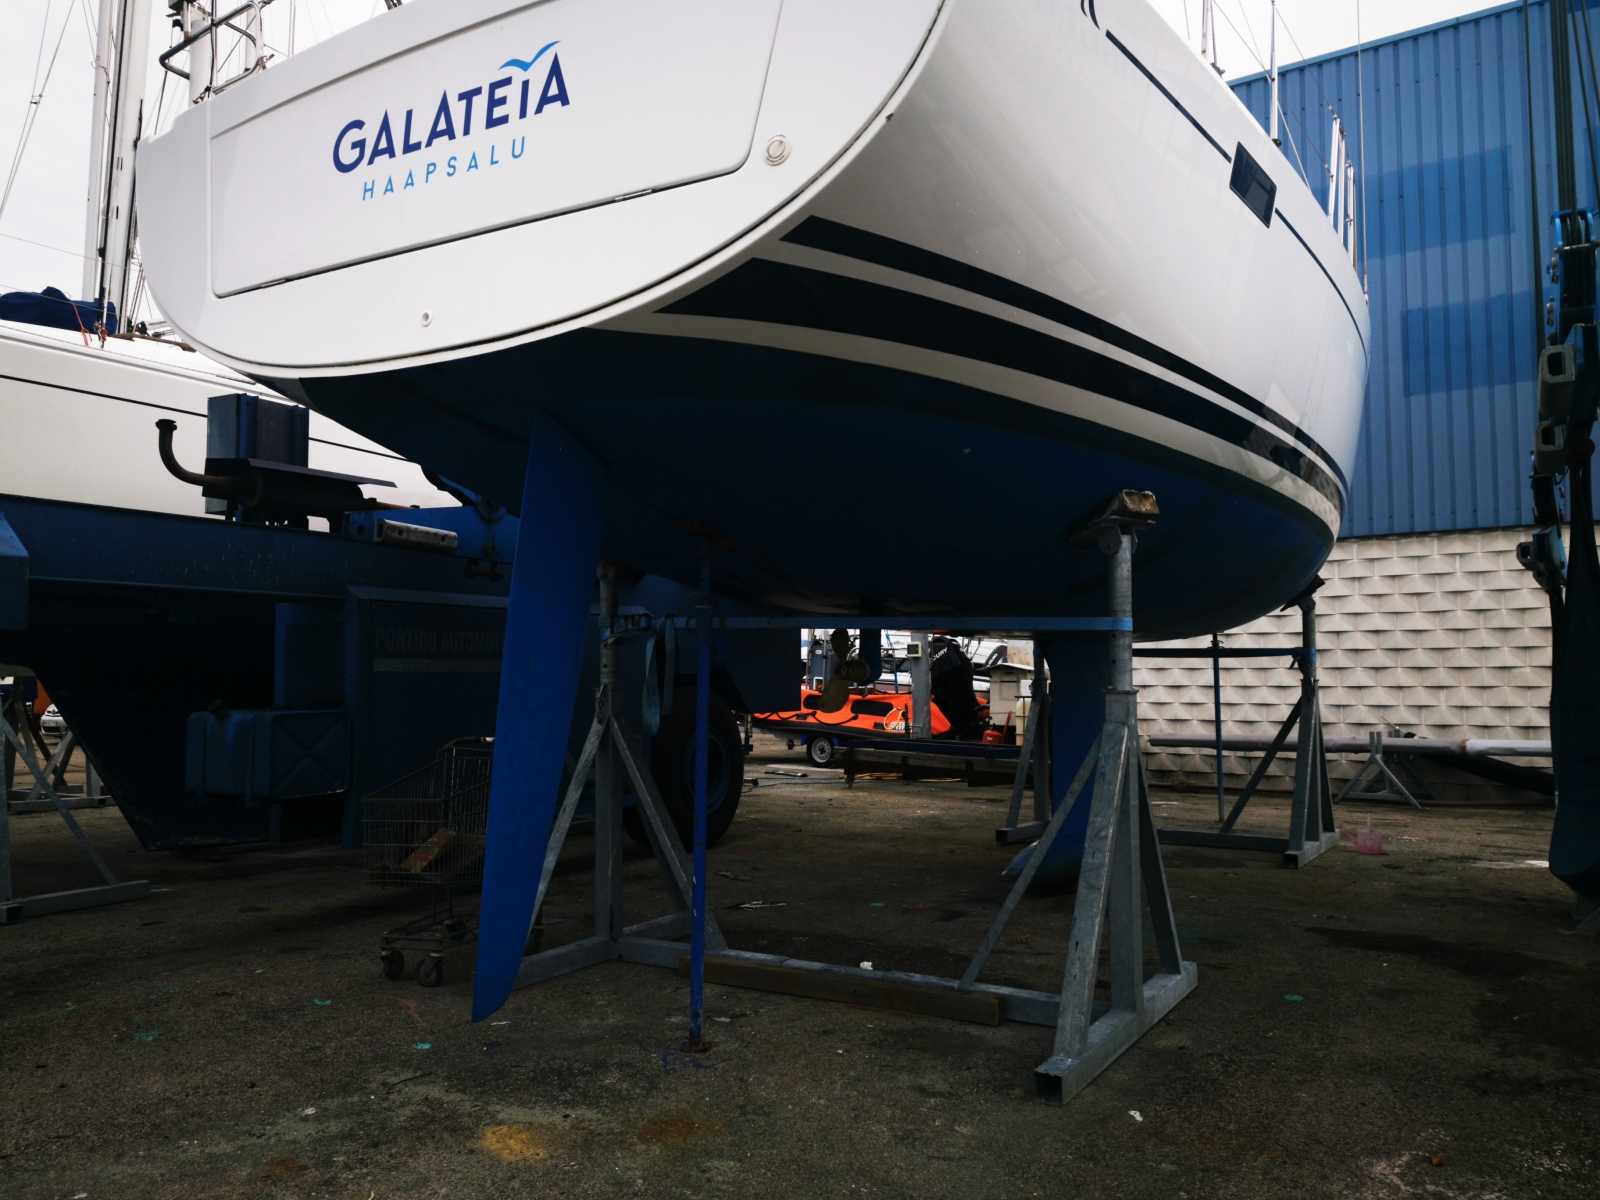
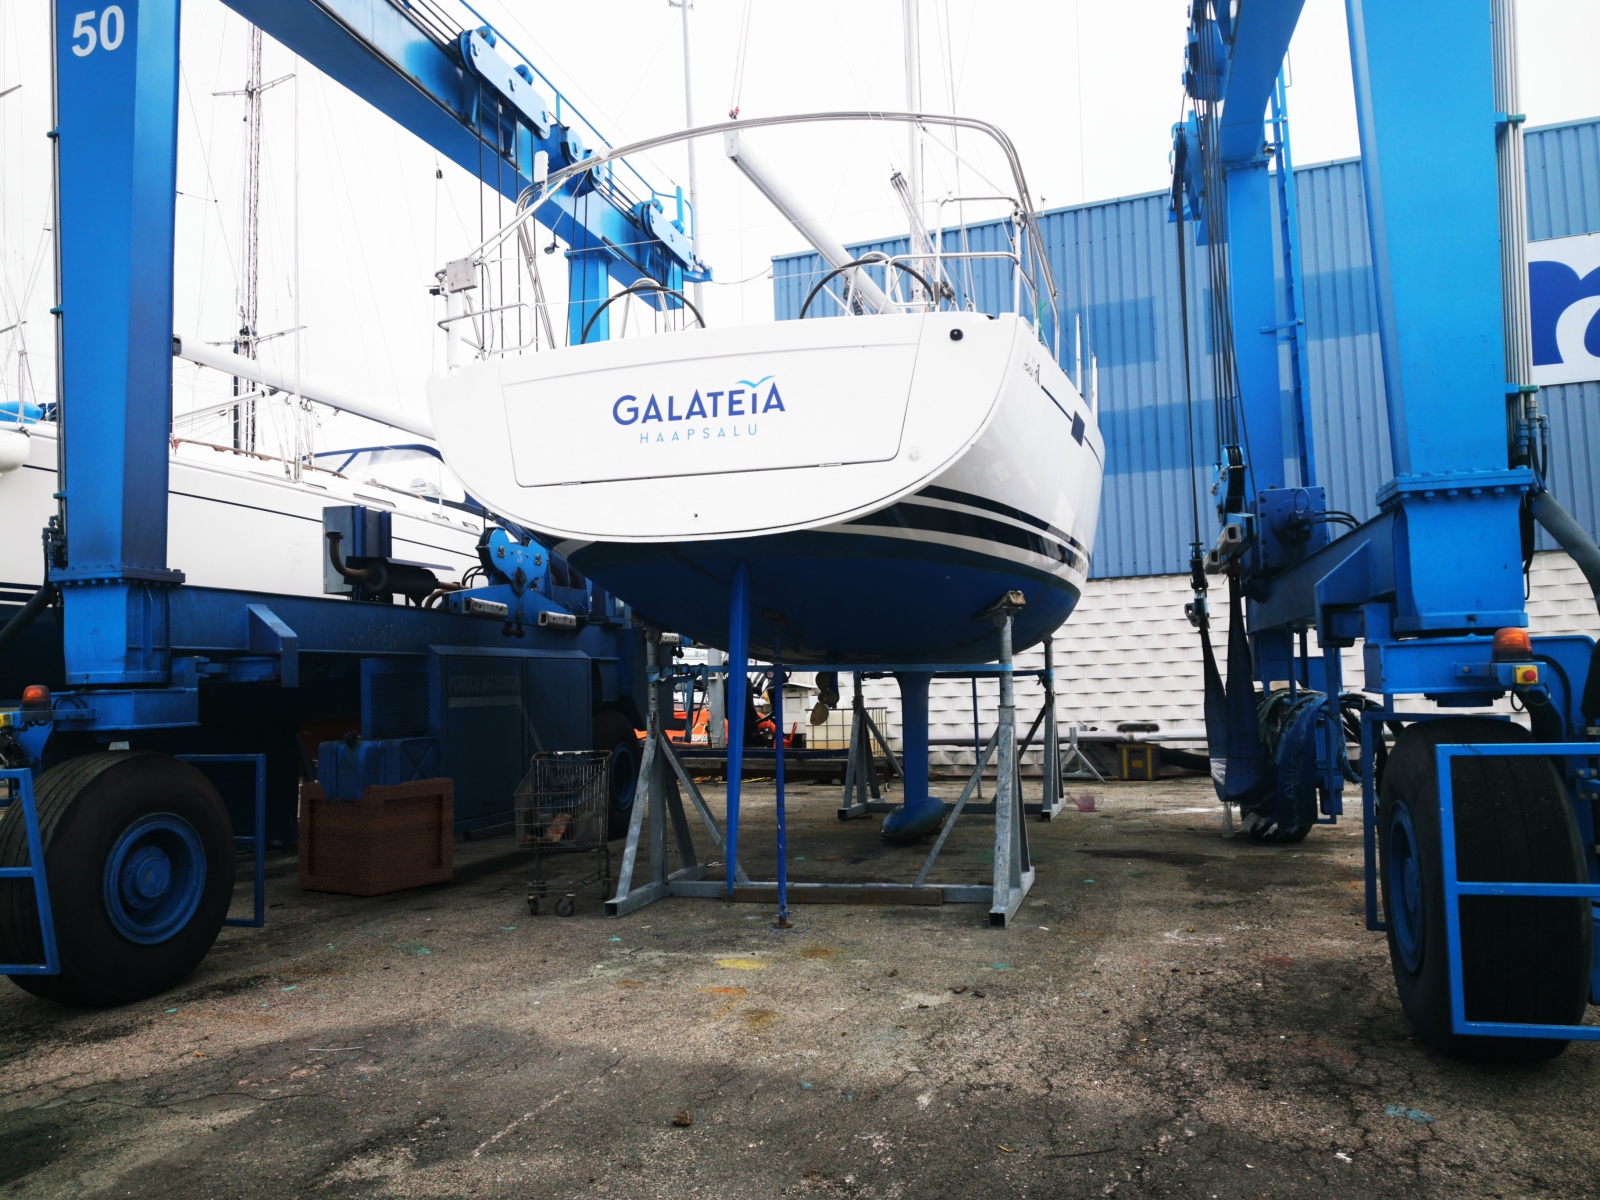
toolbox: none [1440,729,1509,810] -> present [1116,723,1161,781]
wooden crate: none [207,761,400,921] -> present [297,778,454,896]

